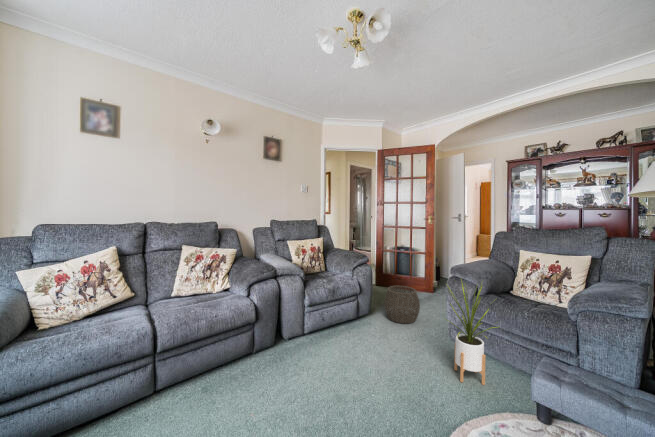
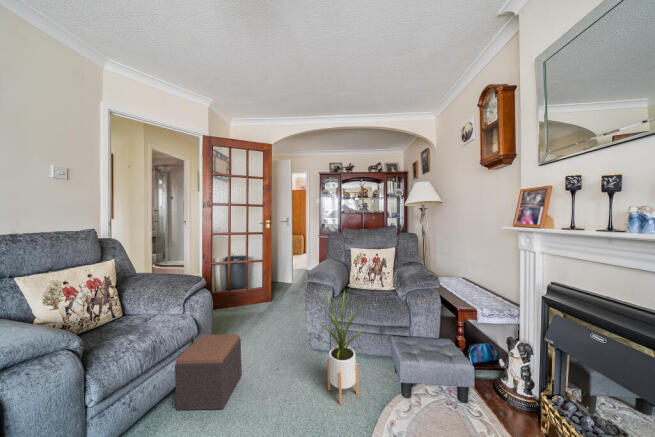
woven basket: present [384,286,420,323] -> none [229,303,272,352]
footstool: none [344,294,387,345] -> present [175,334,242,410]

